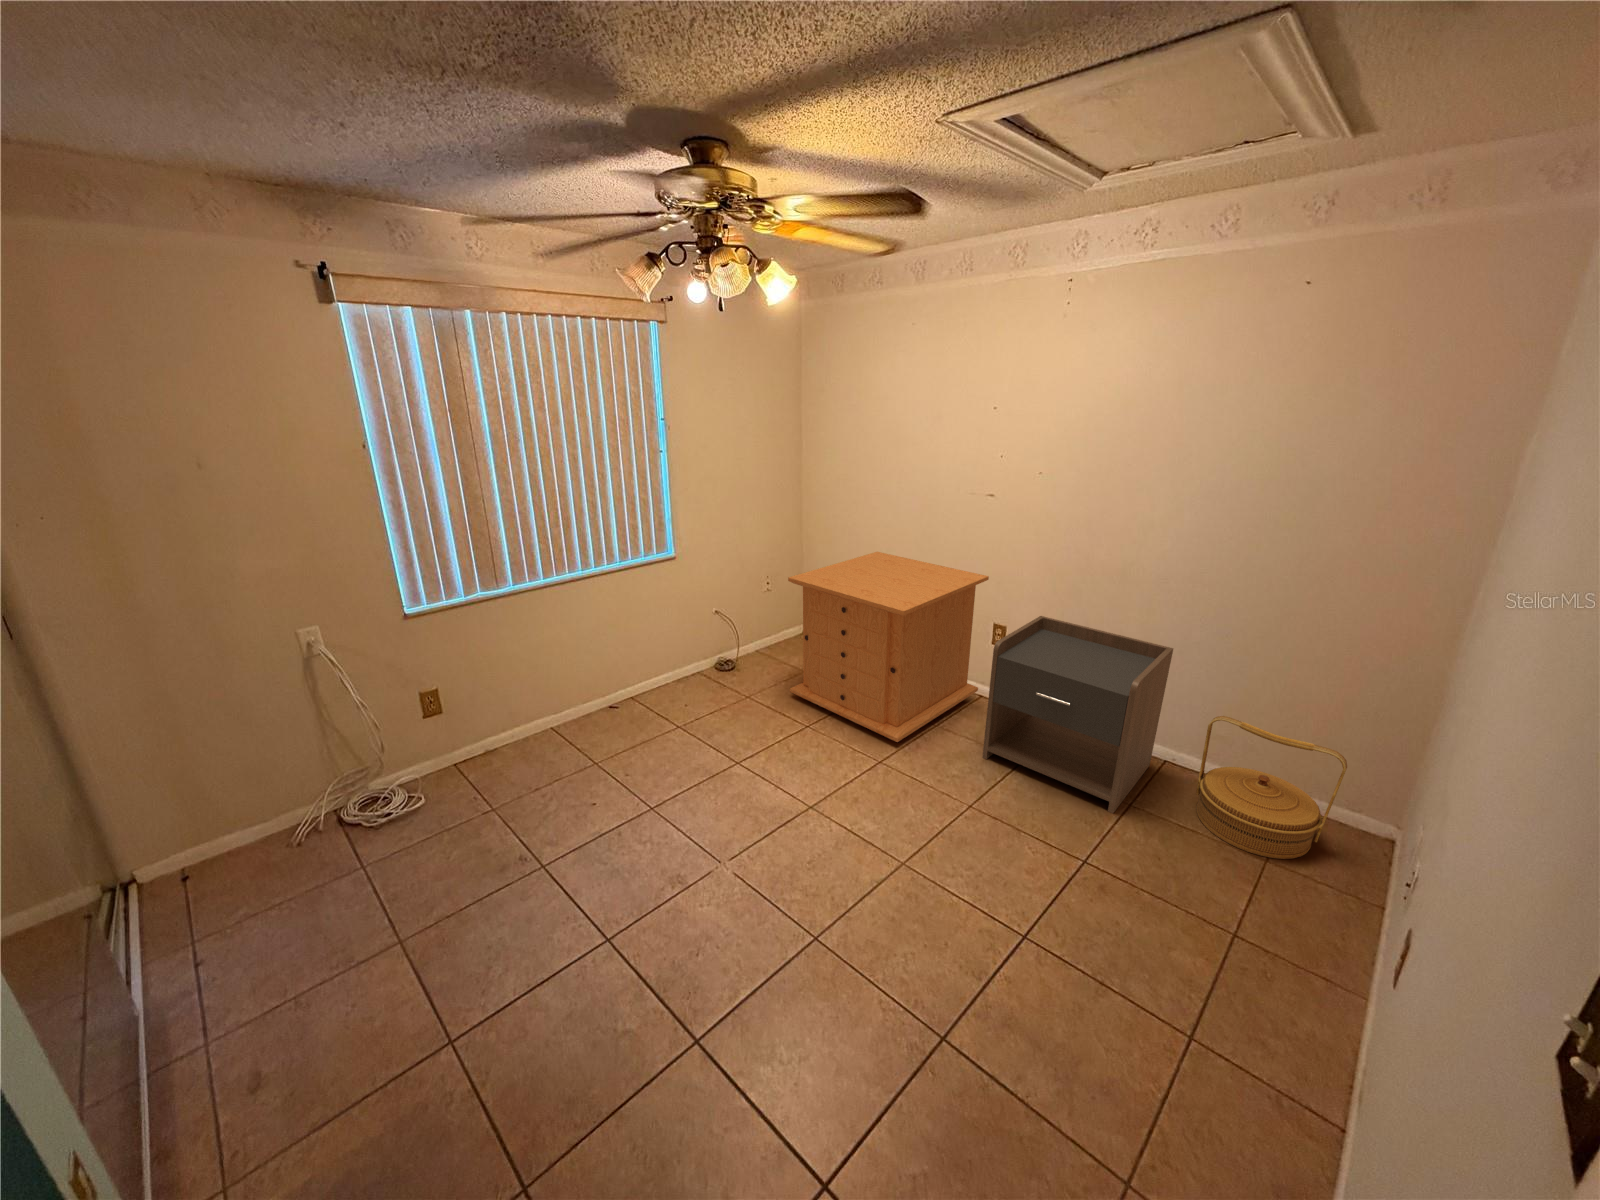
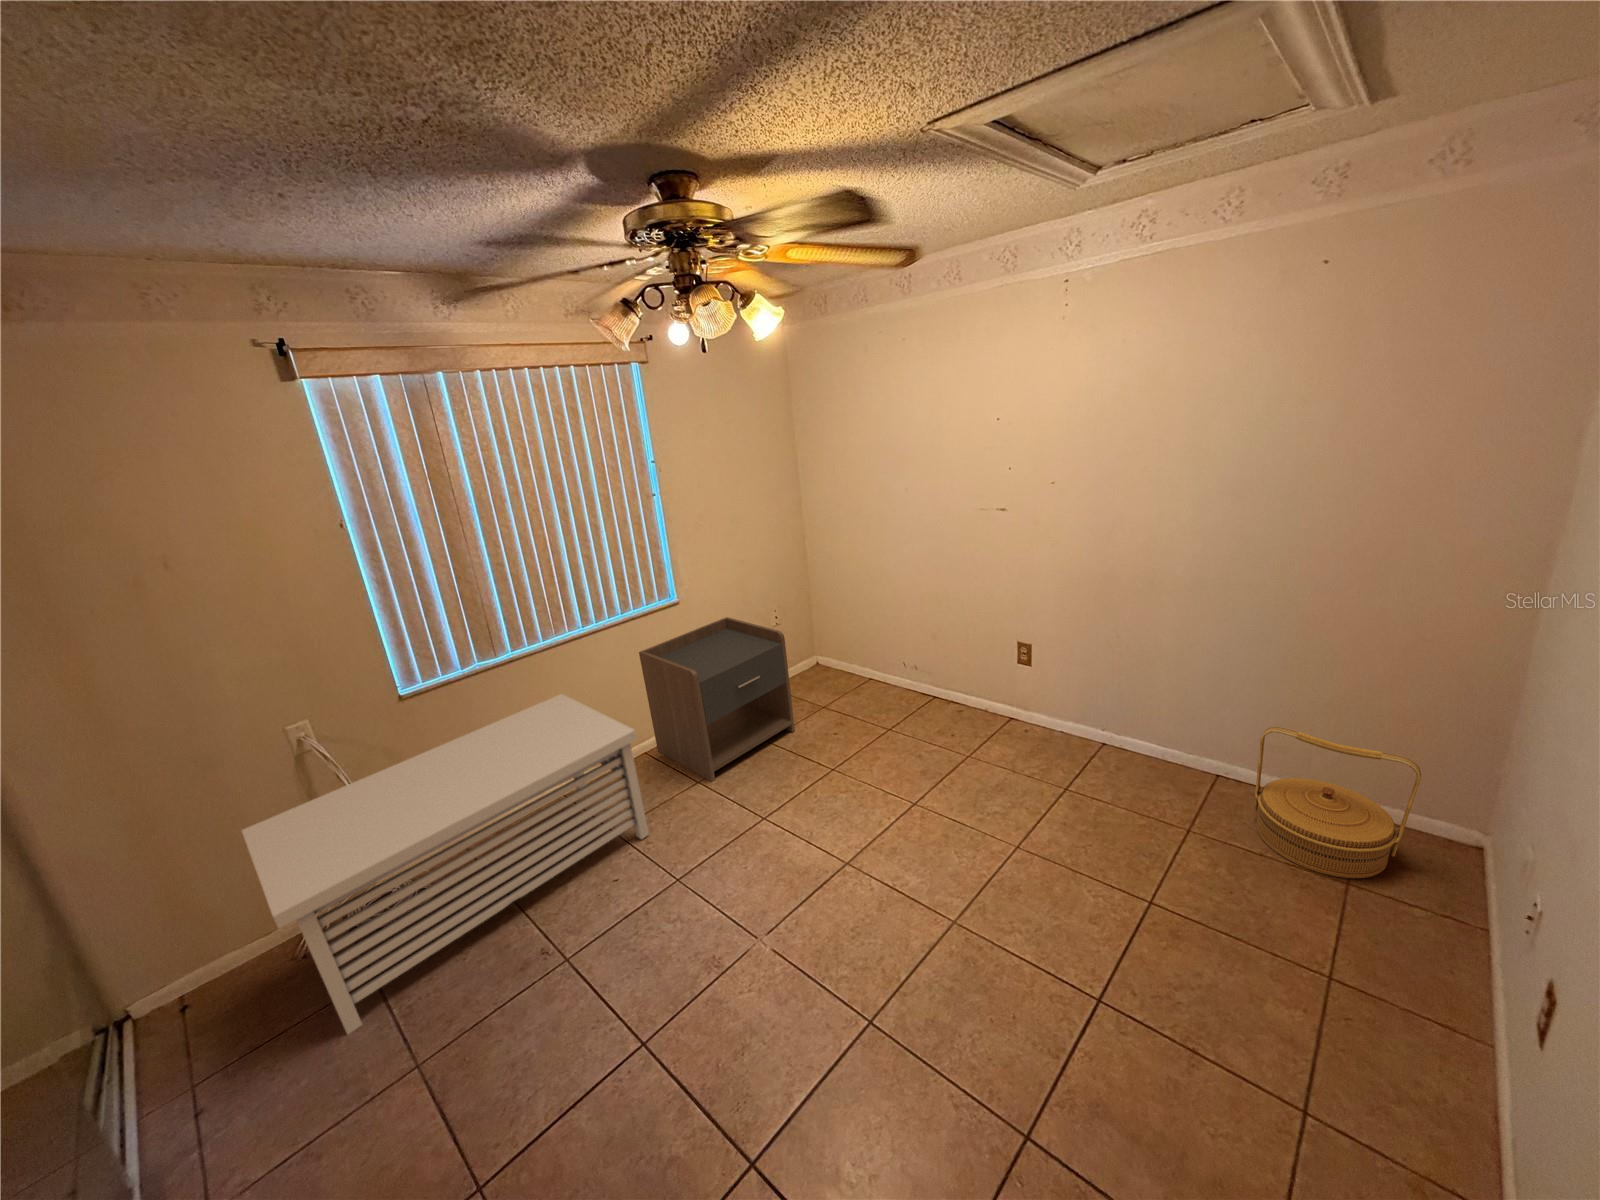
dresser: present [788,552,989,742] -> none [797,576,1005,778]
nightstand: present [983,616,1173,813] -> present [639,617,795,782]
storage bench: none [249,631,628,911] -> present [242,694,649,1034]

